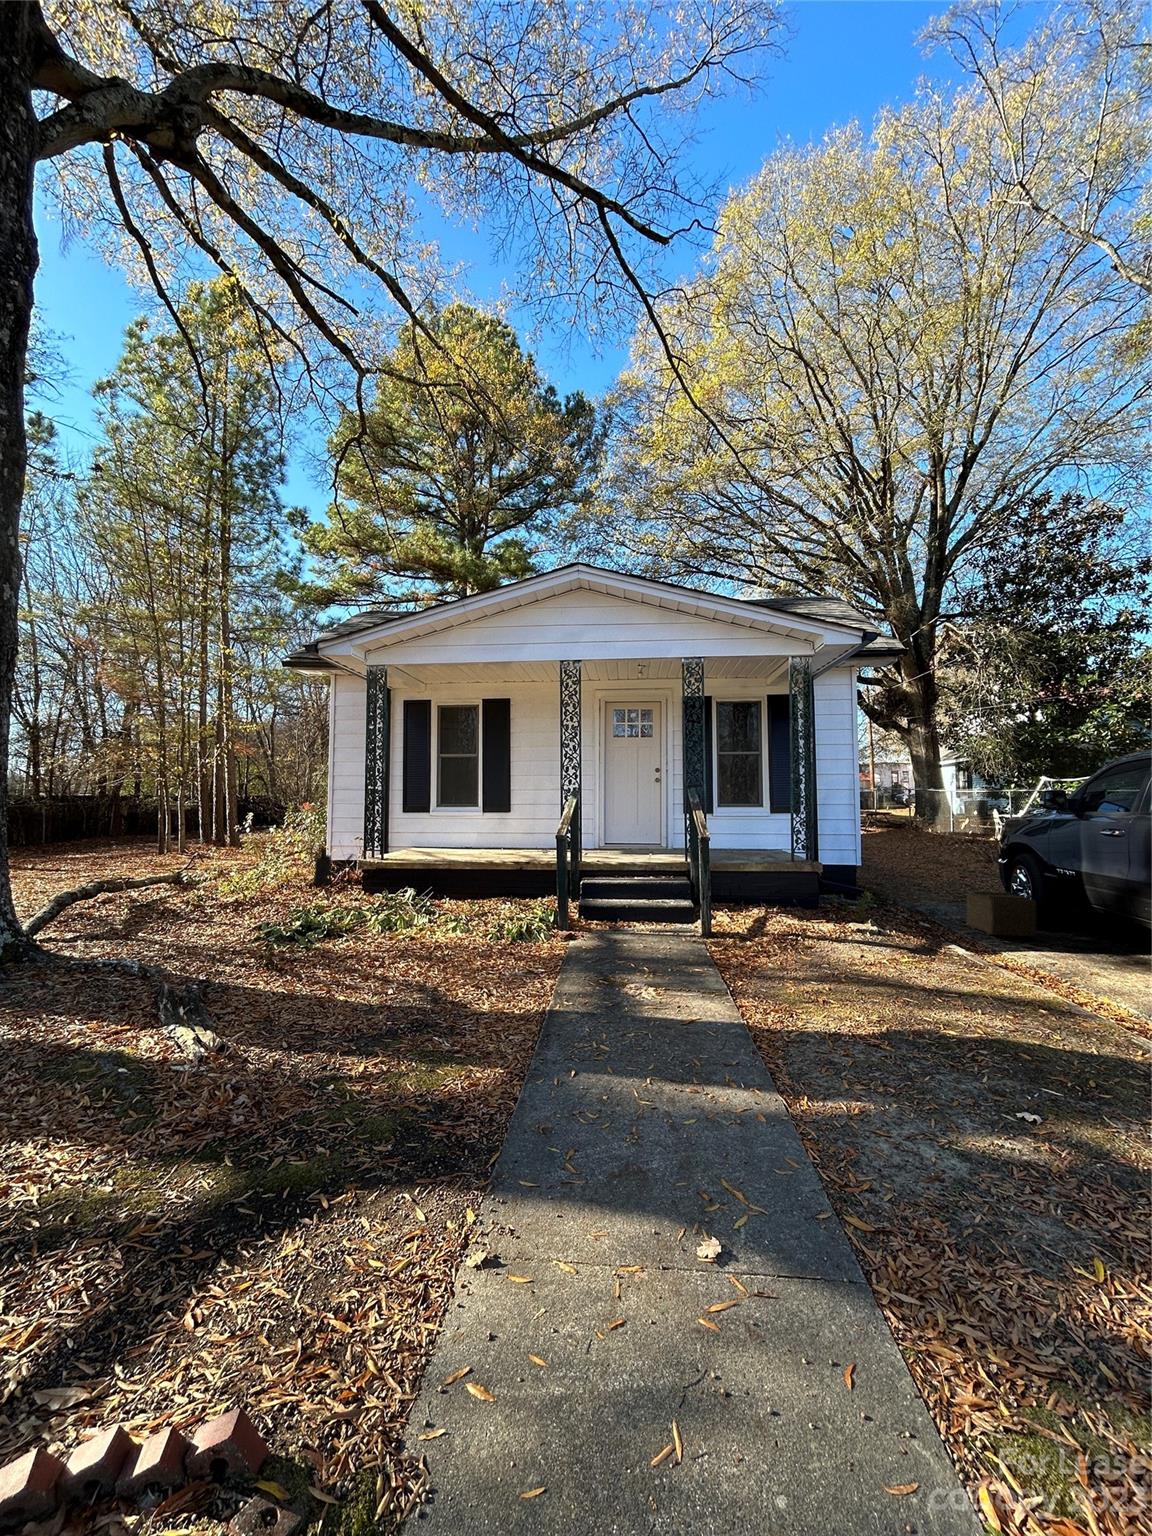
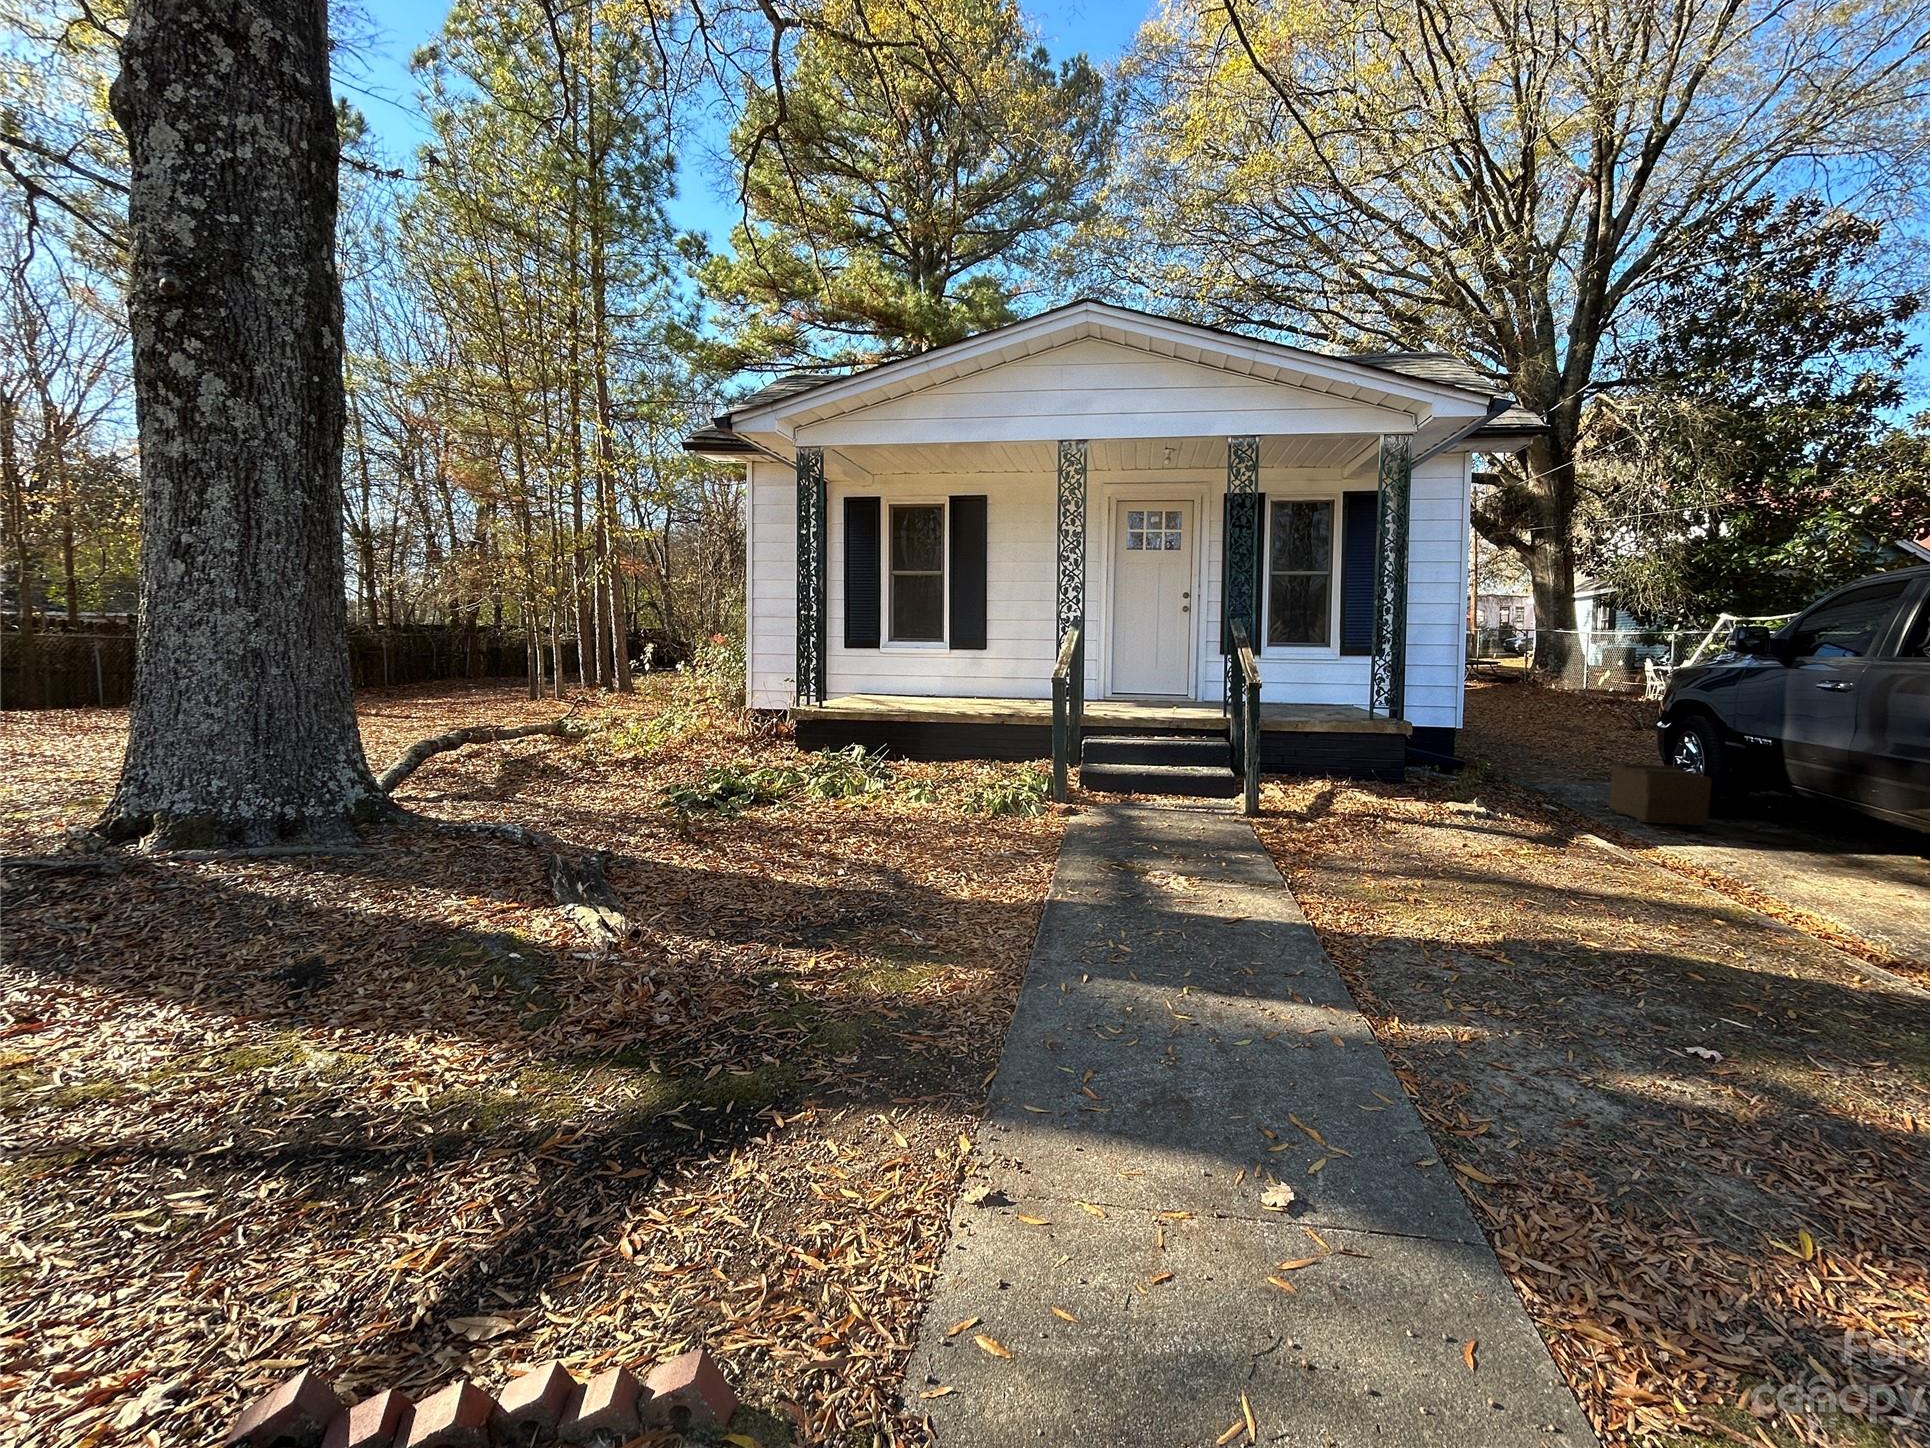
watering can: present [313,849,353,885] -> none [723,693,782,740]

